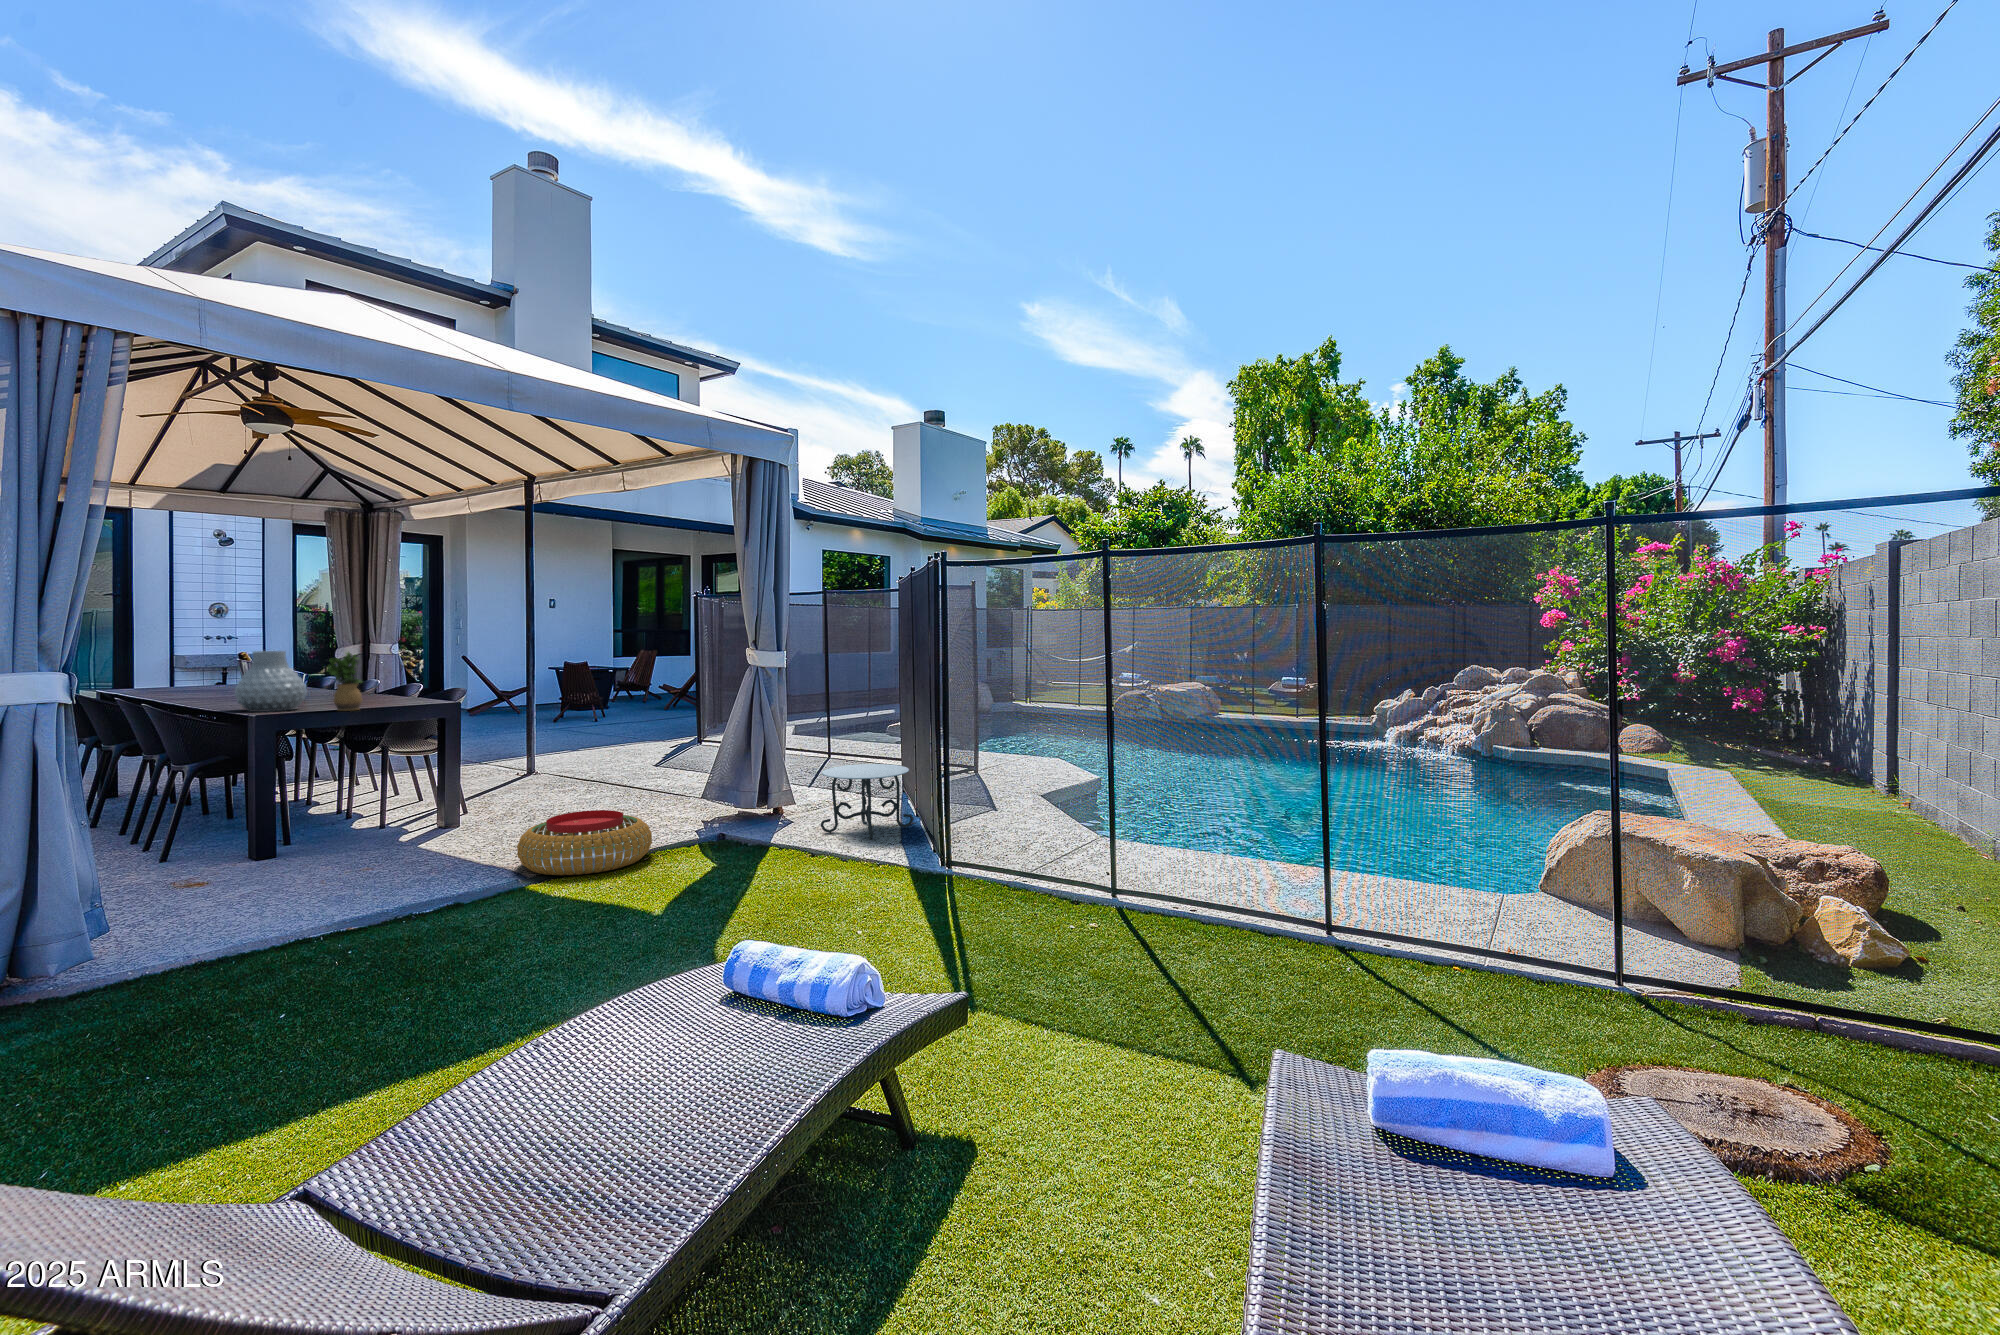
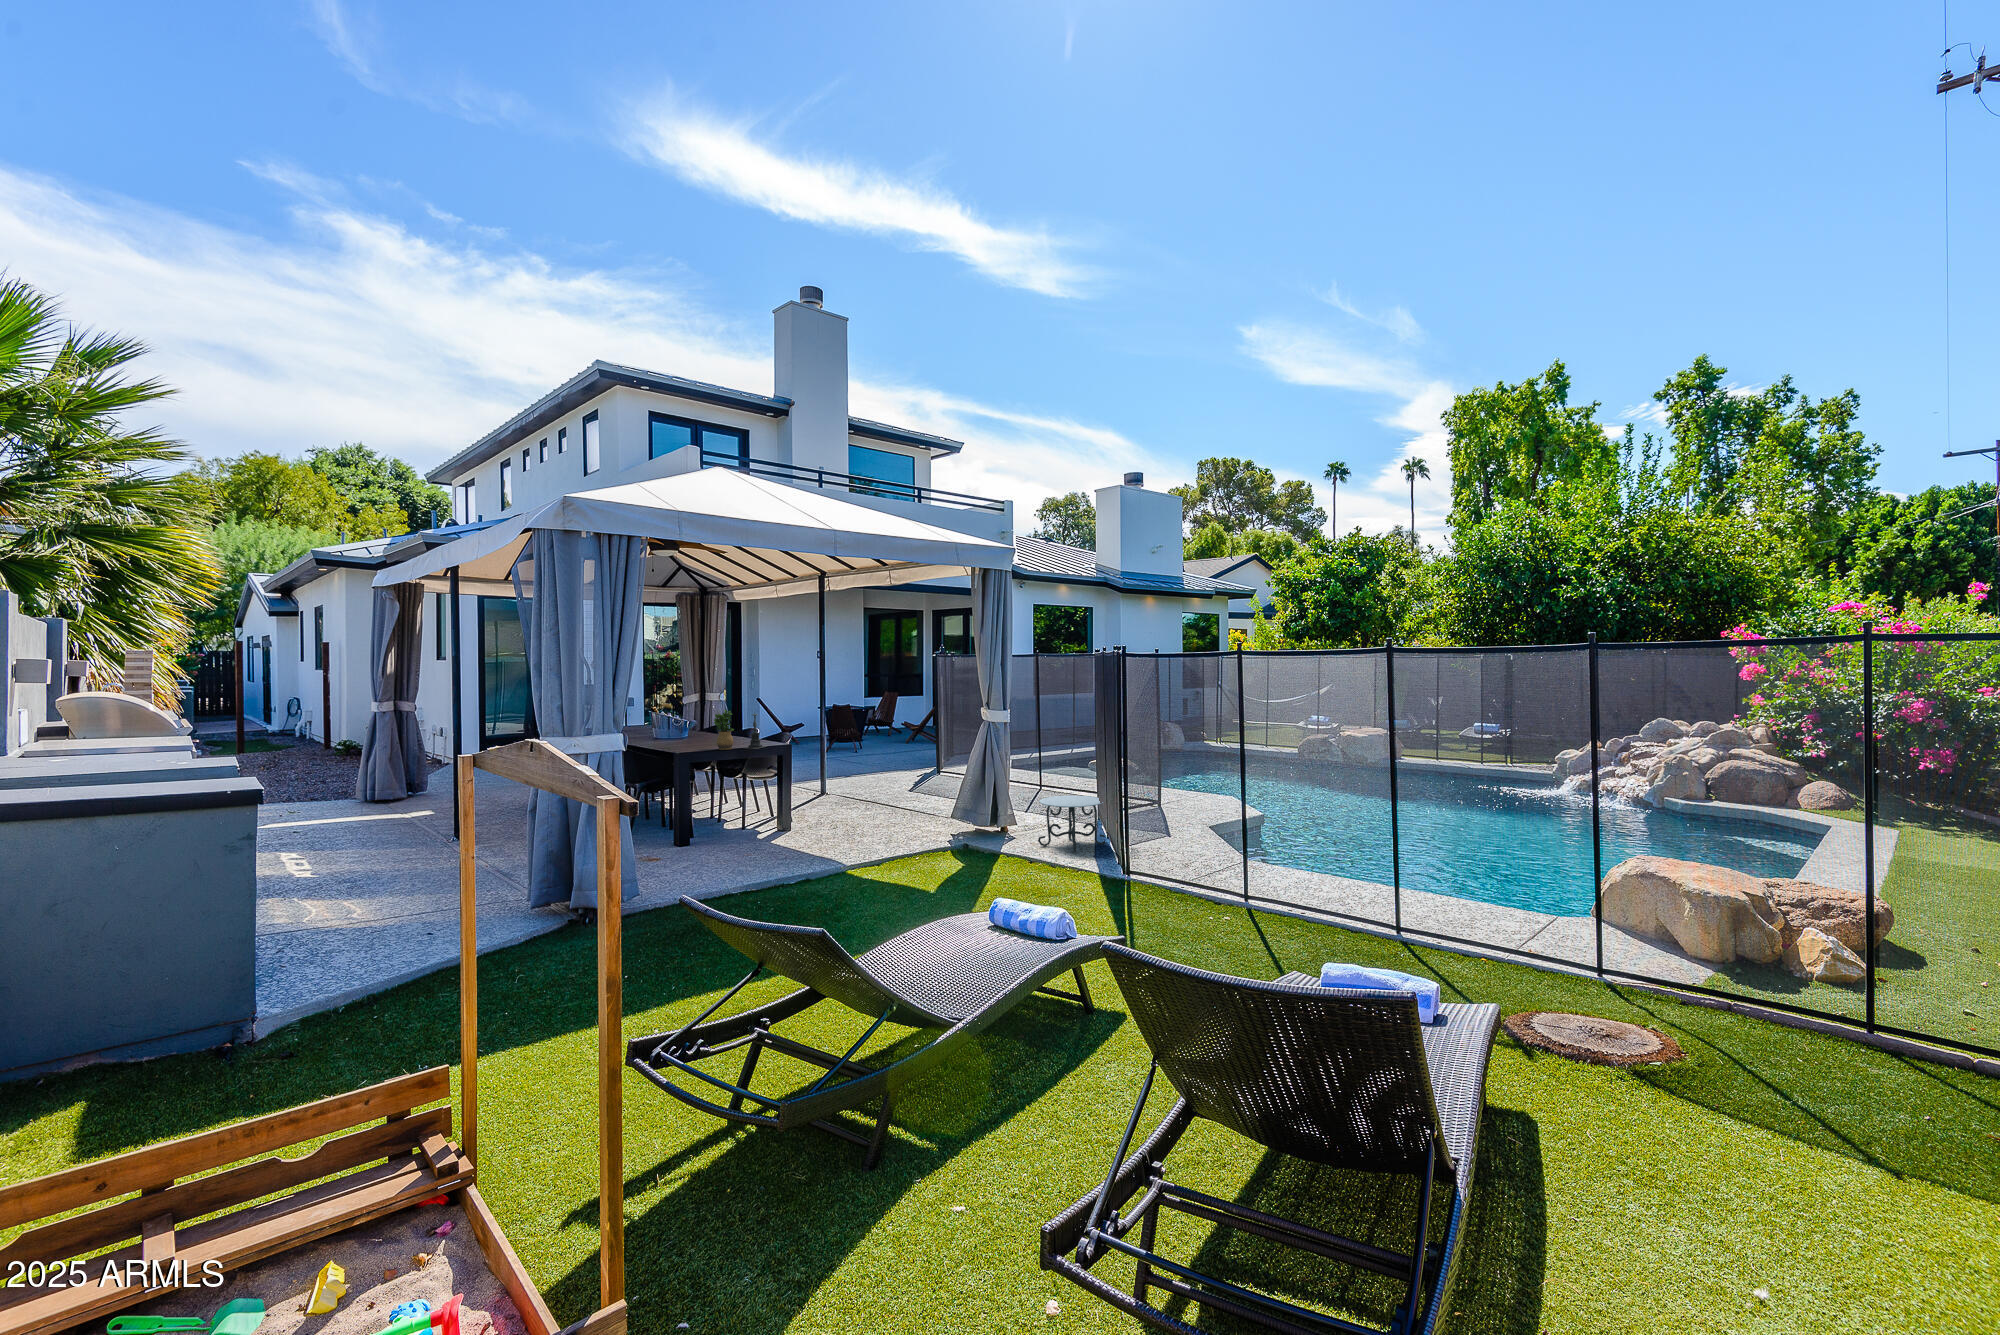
vase: present [235,651,307,712] -> none [659,708,699,749]
candle holder: none [379,652,423,709] -> present [745,713,766,749]
pouf: present [517,810,652,875] -> none [835,823,921,867]

